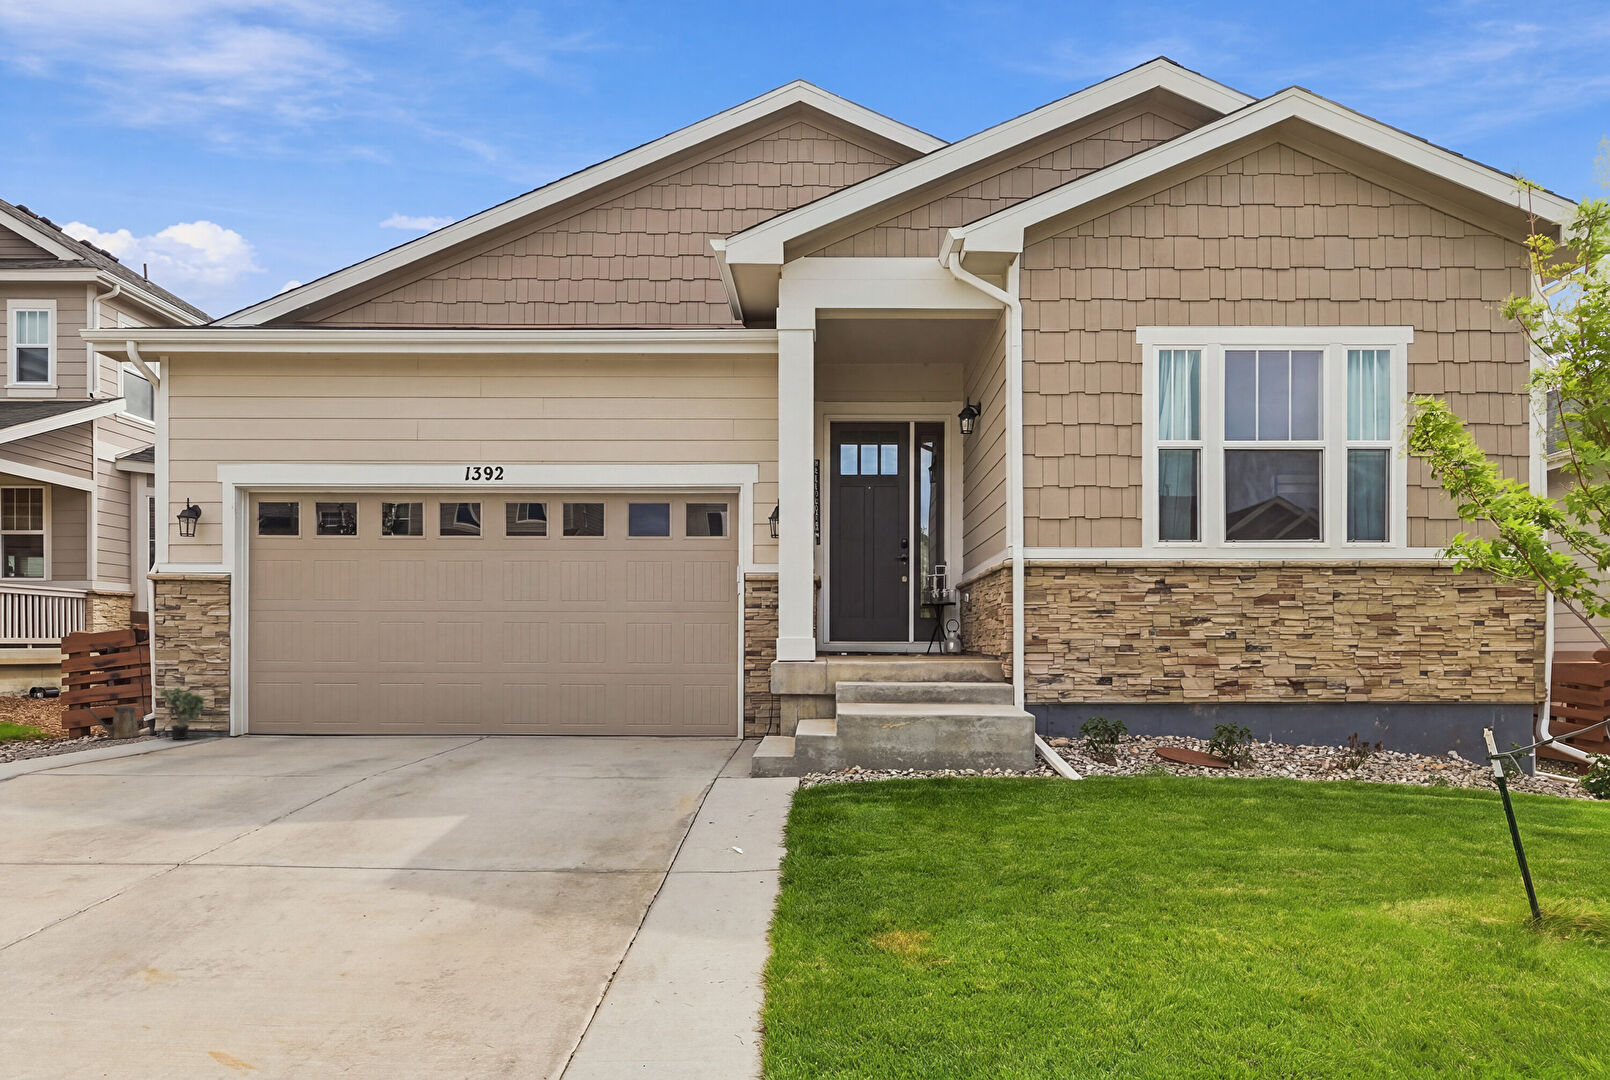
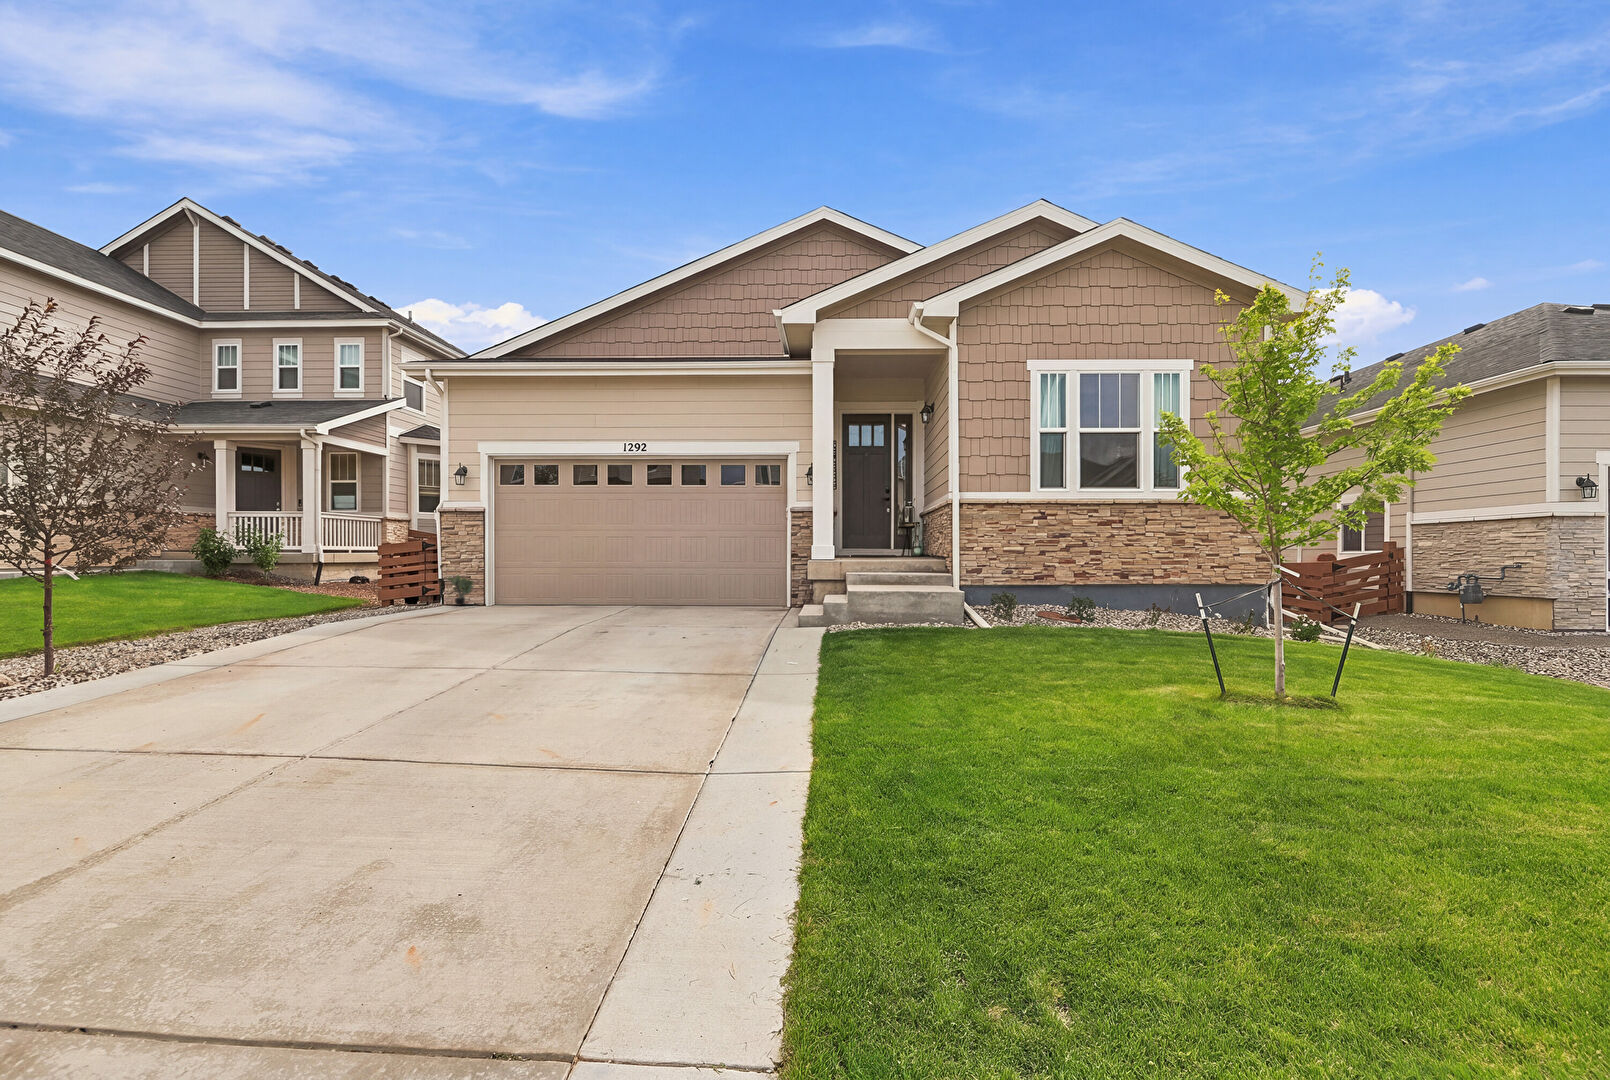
watering can: present [84,706,147,739] -> none [404,586,439,605]

